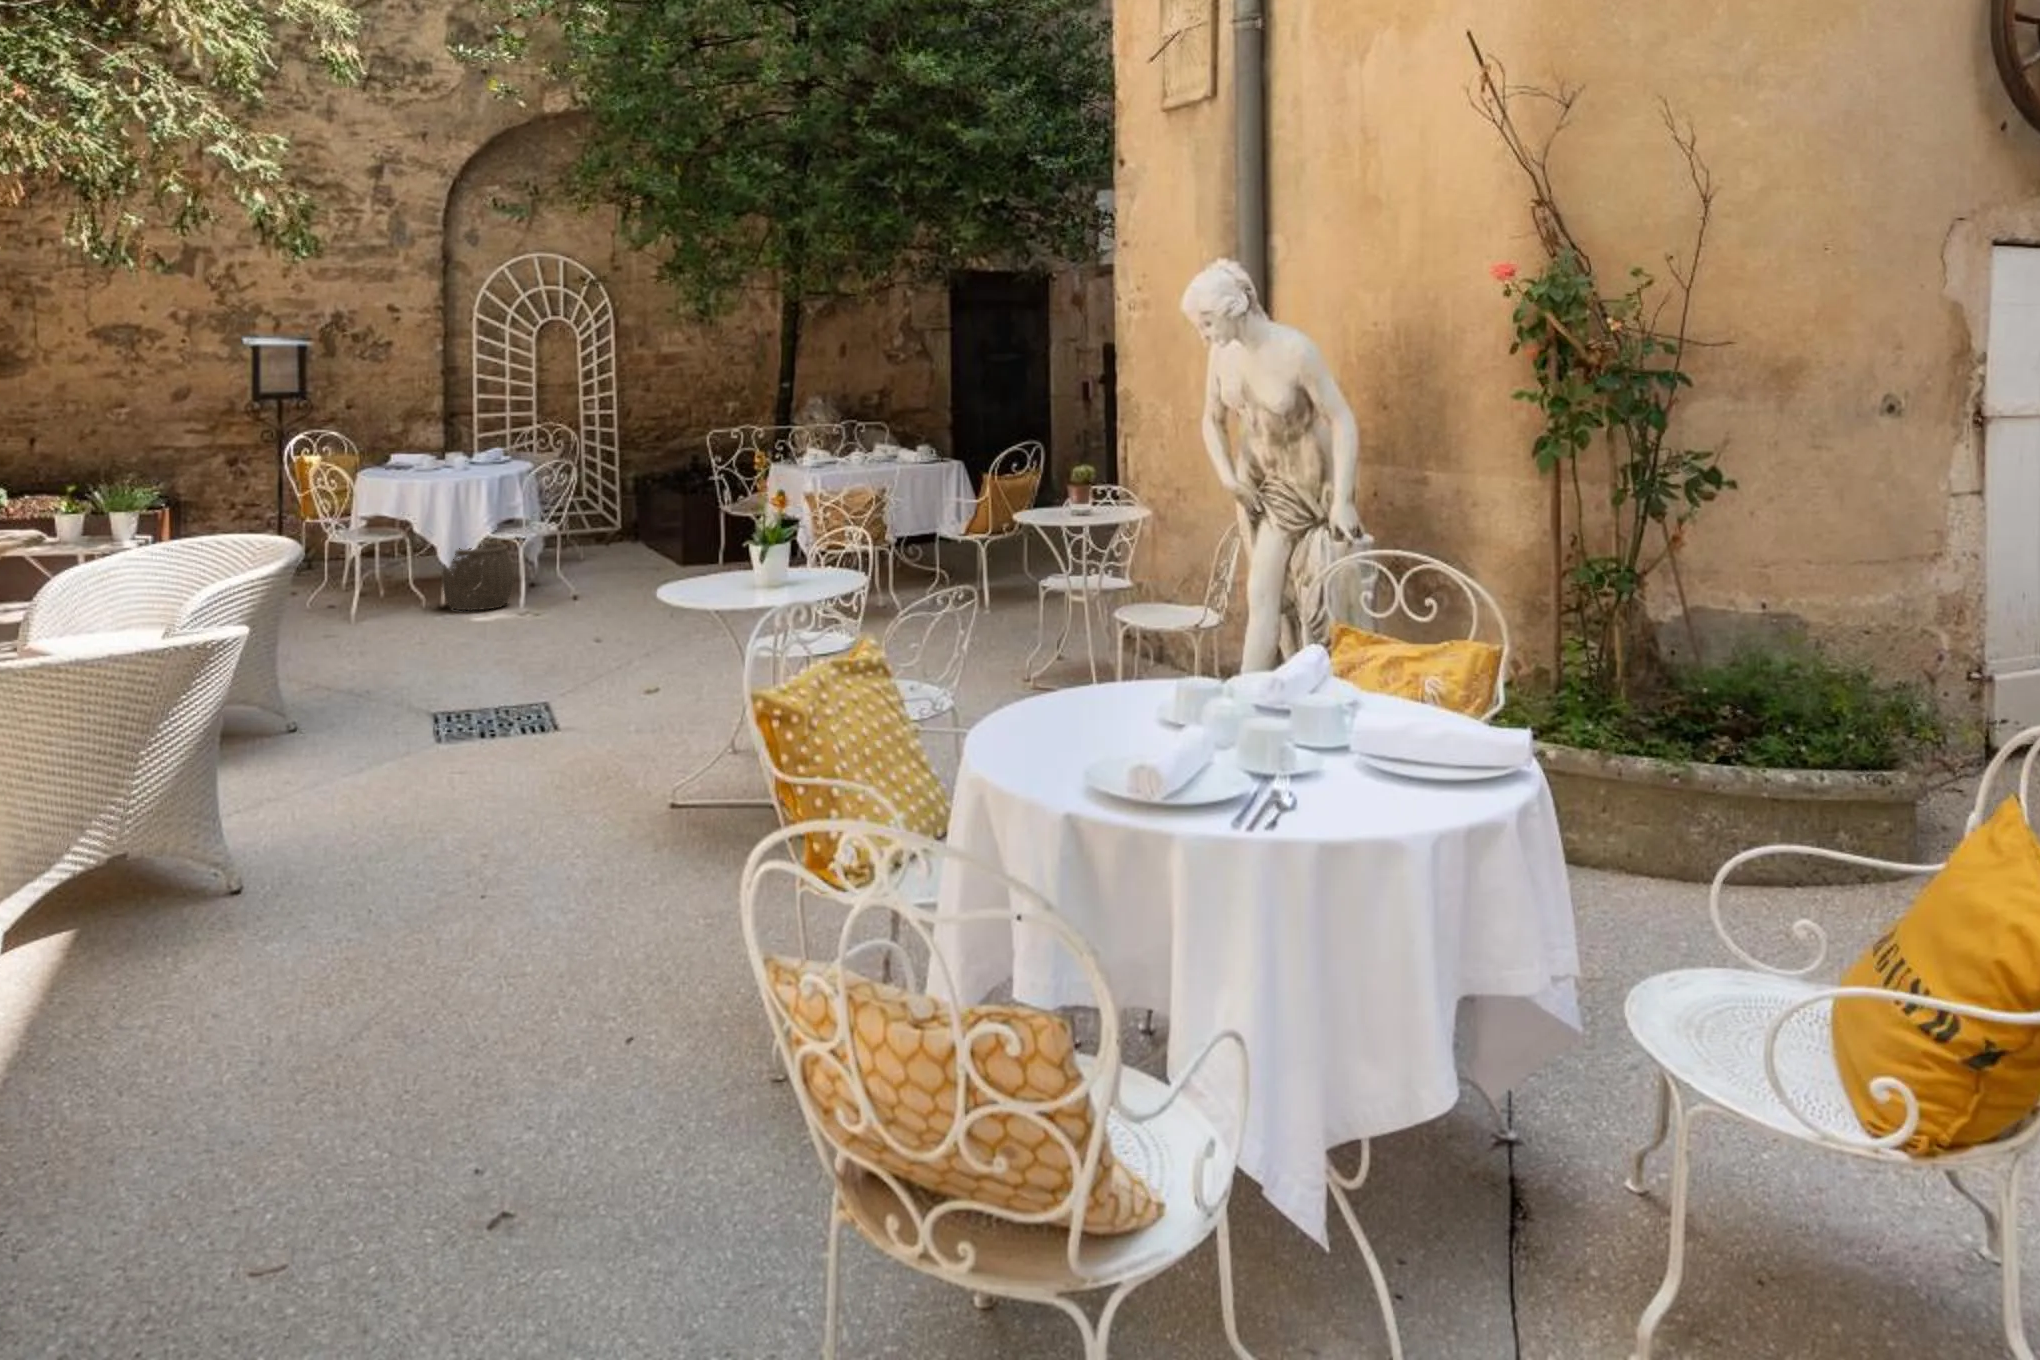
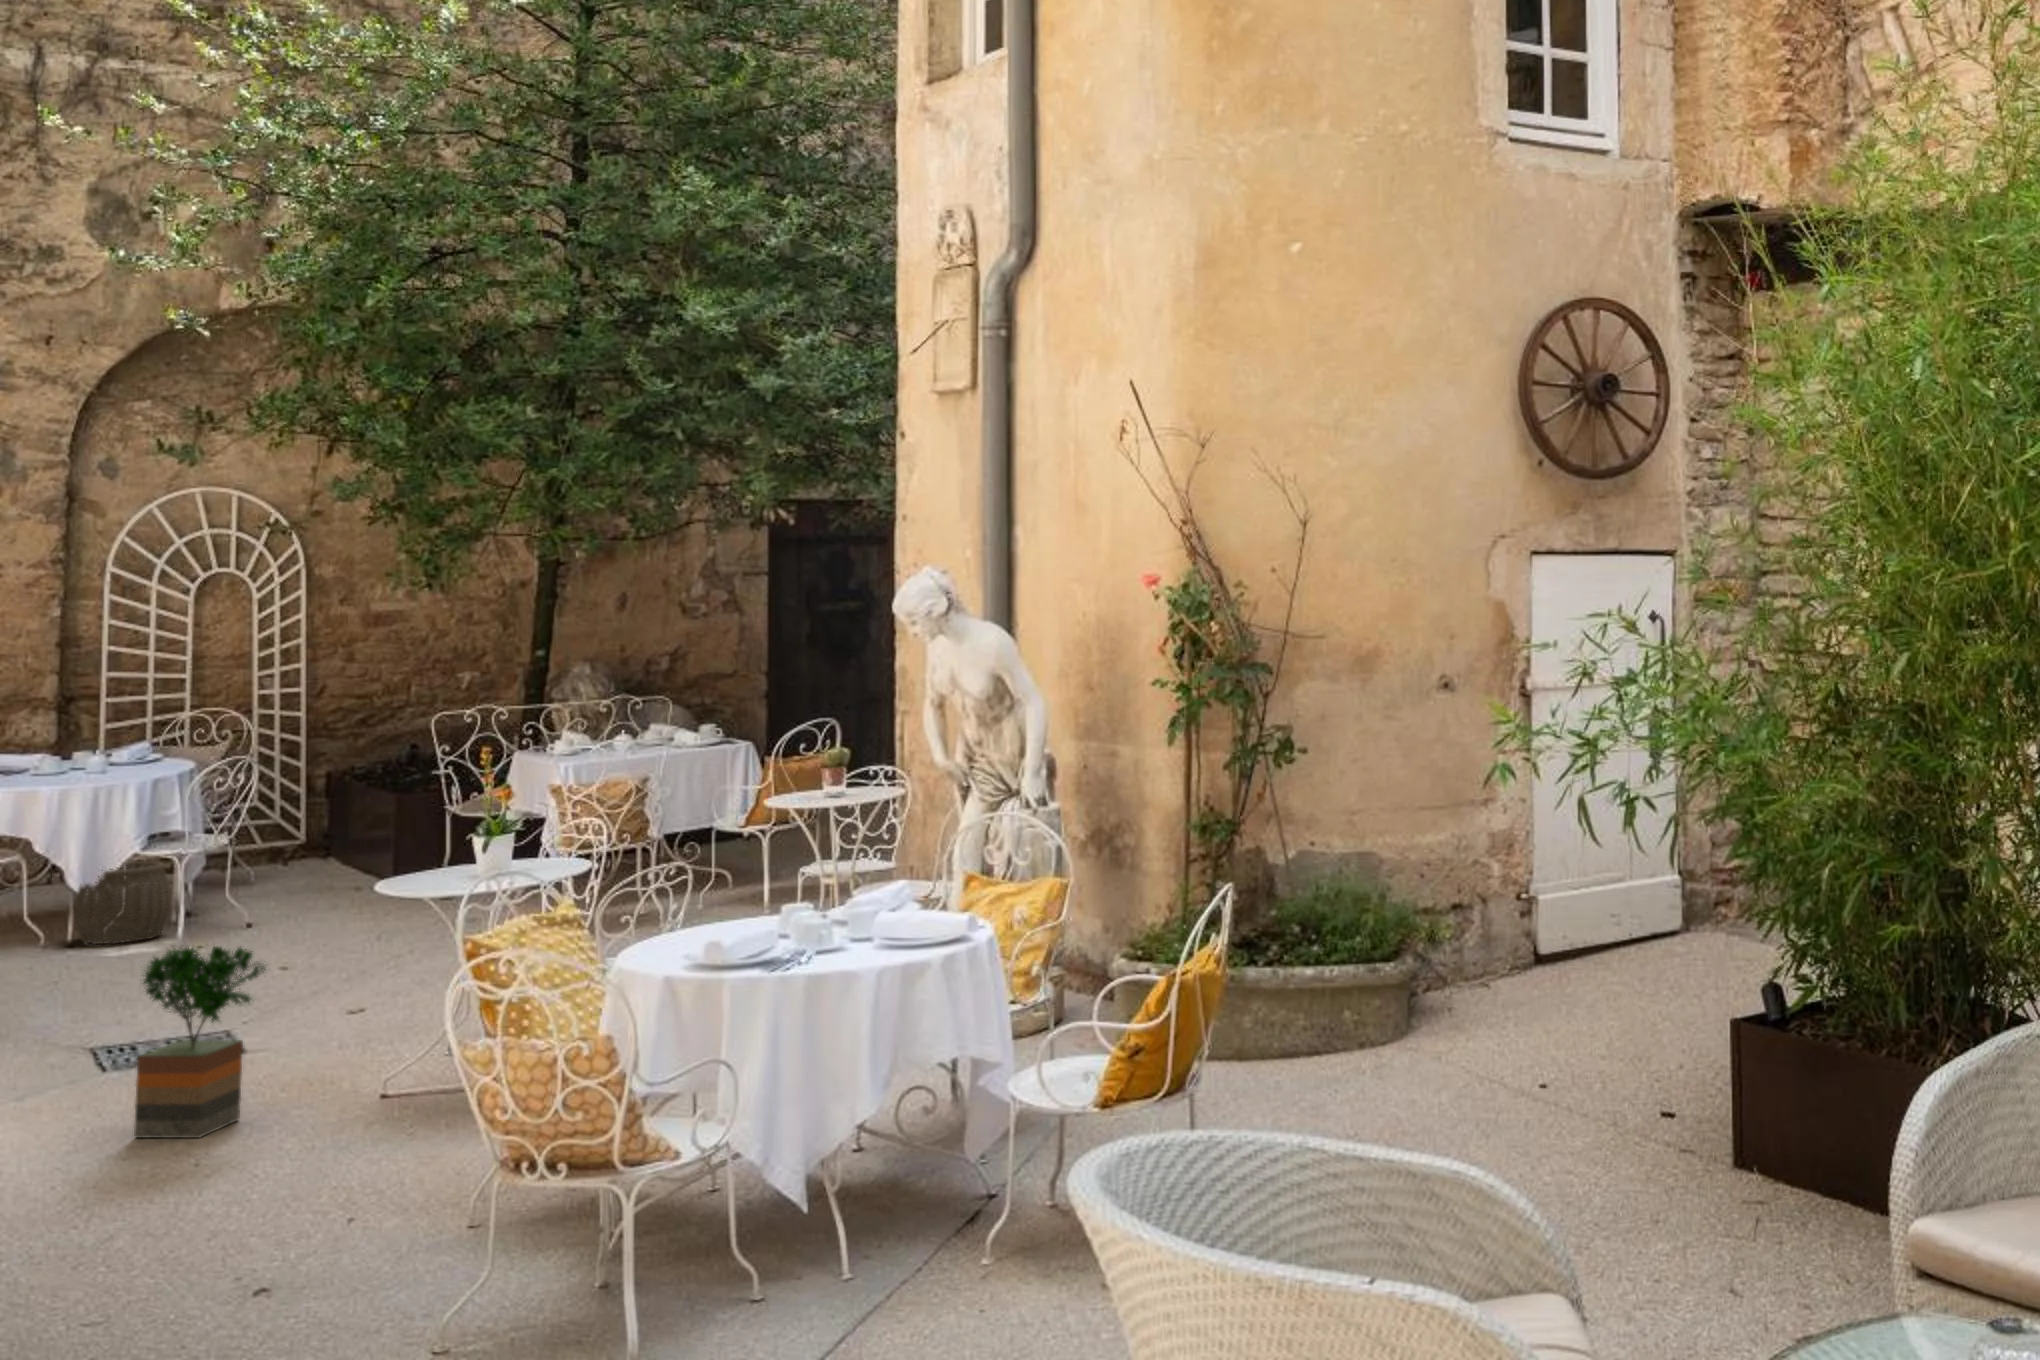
potted tree: none [399,659,546,894] -> present [134,945,268,1138]

